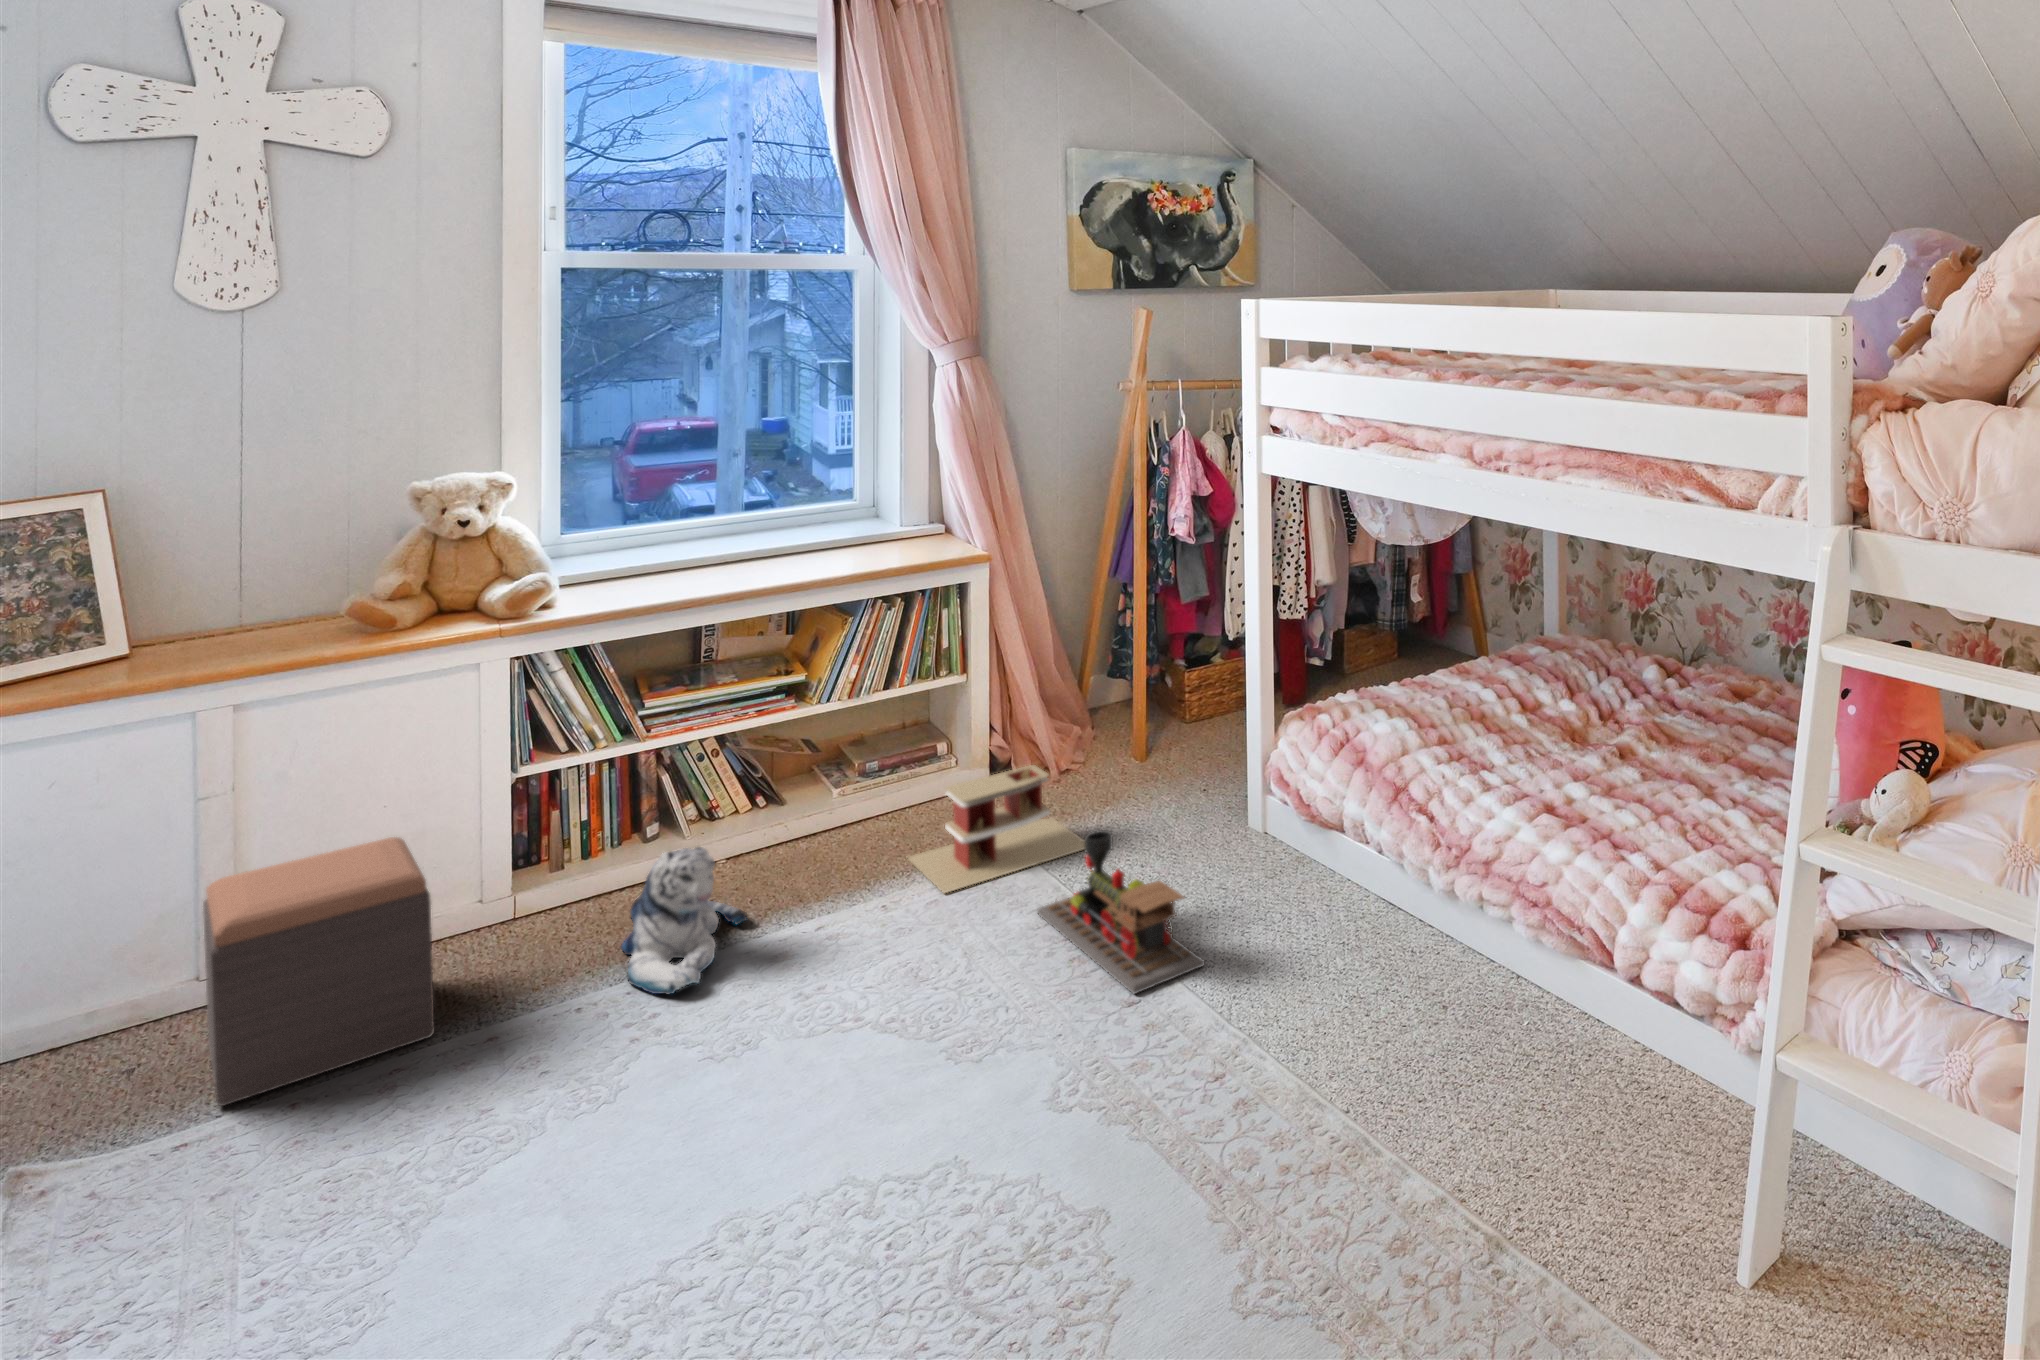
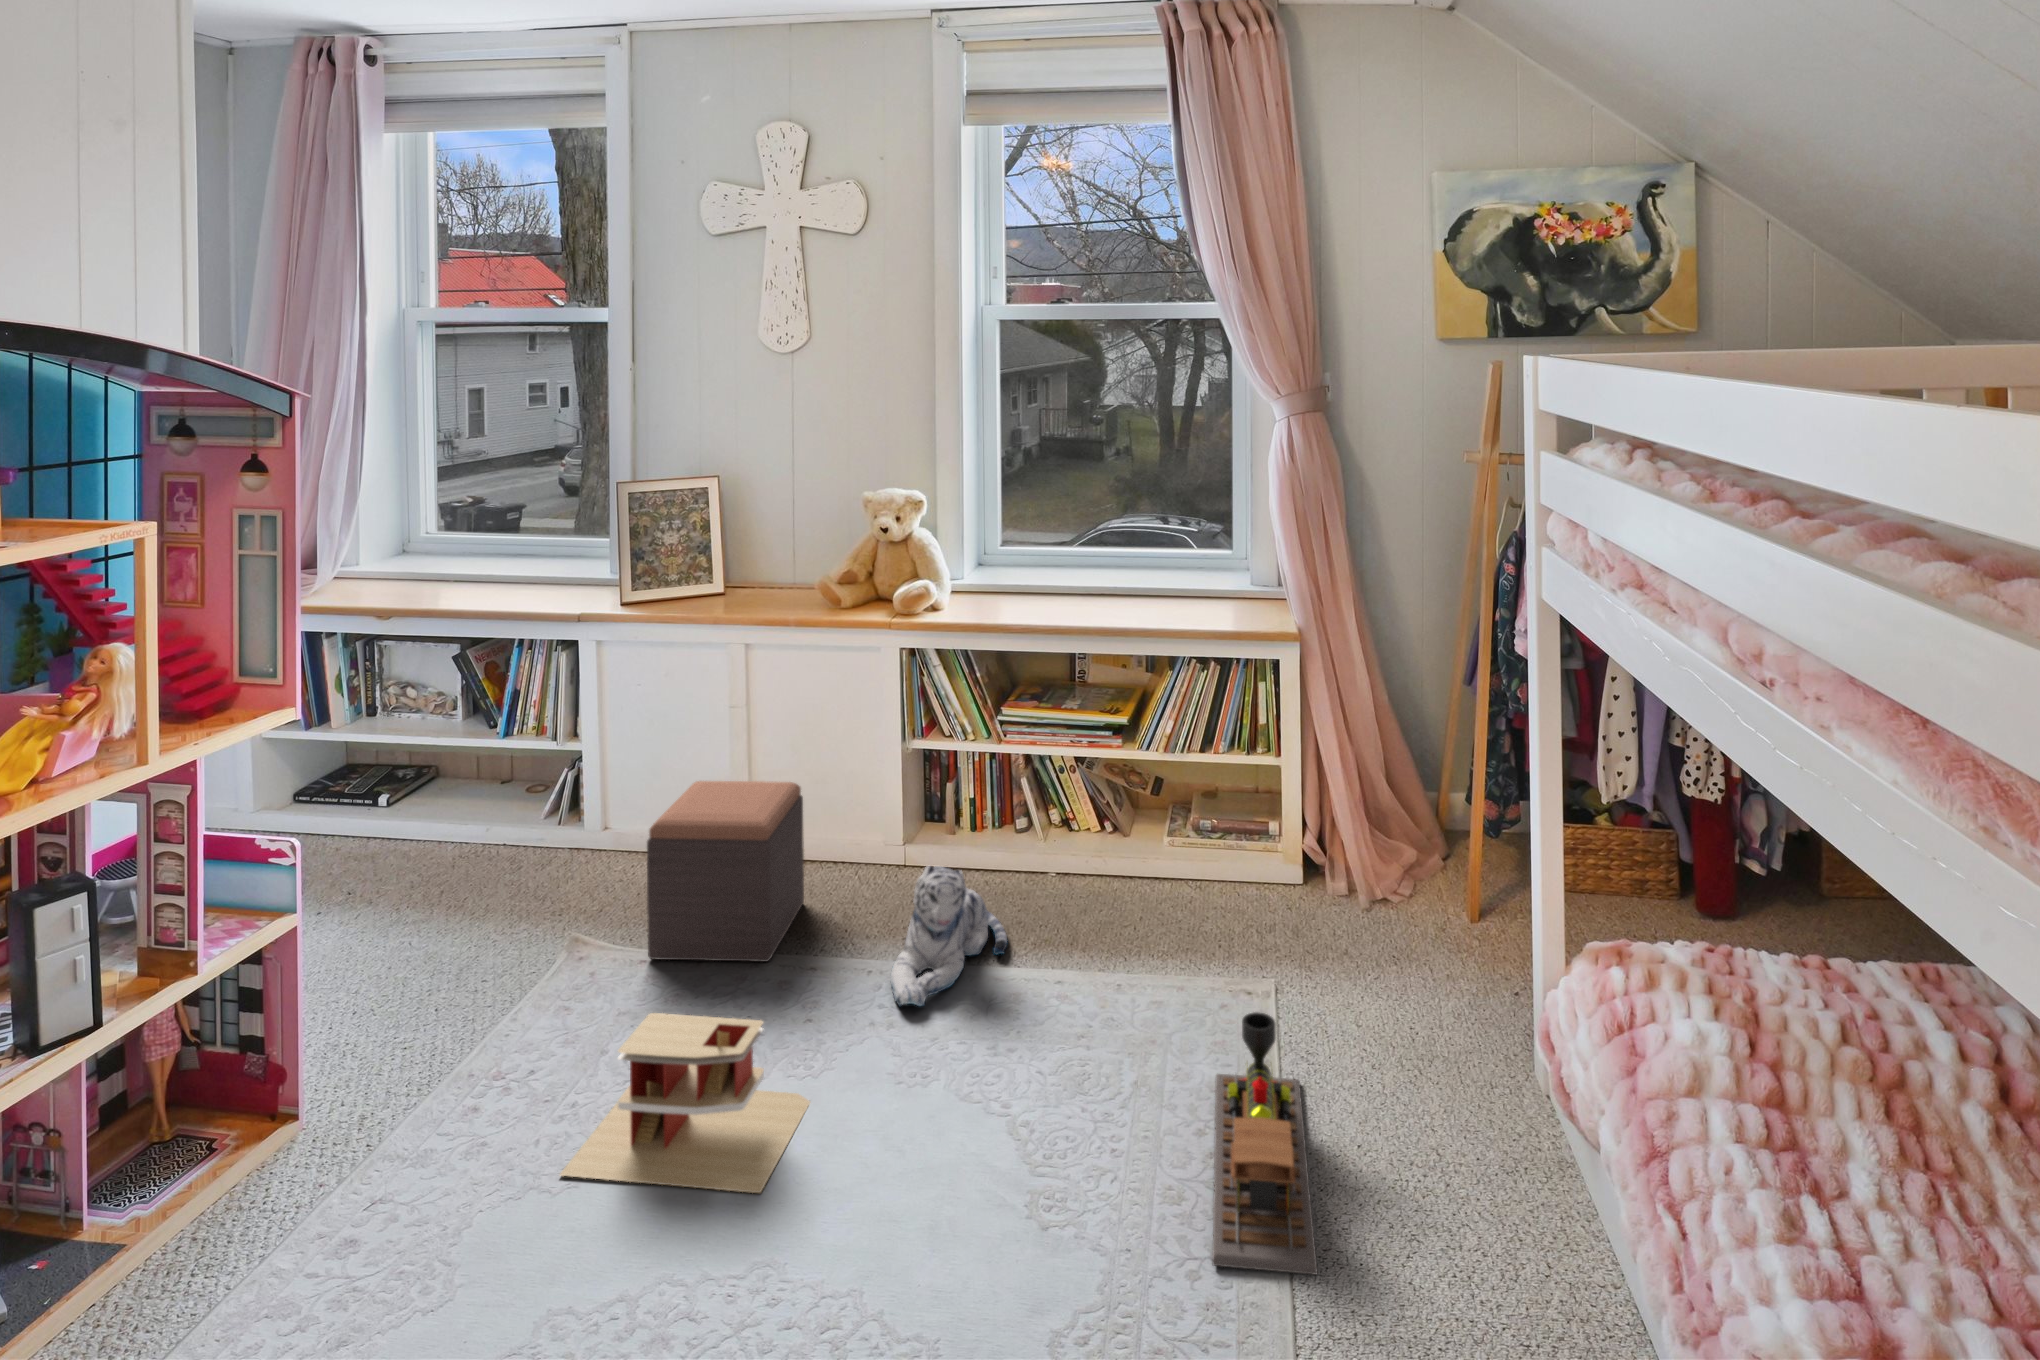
toy house: present [908,765,1084,893] -> present [560,1013,810,1193]

